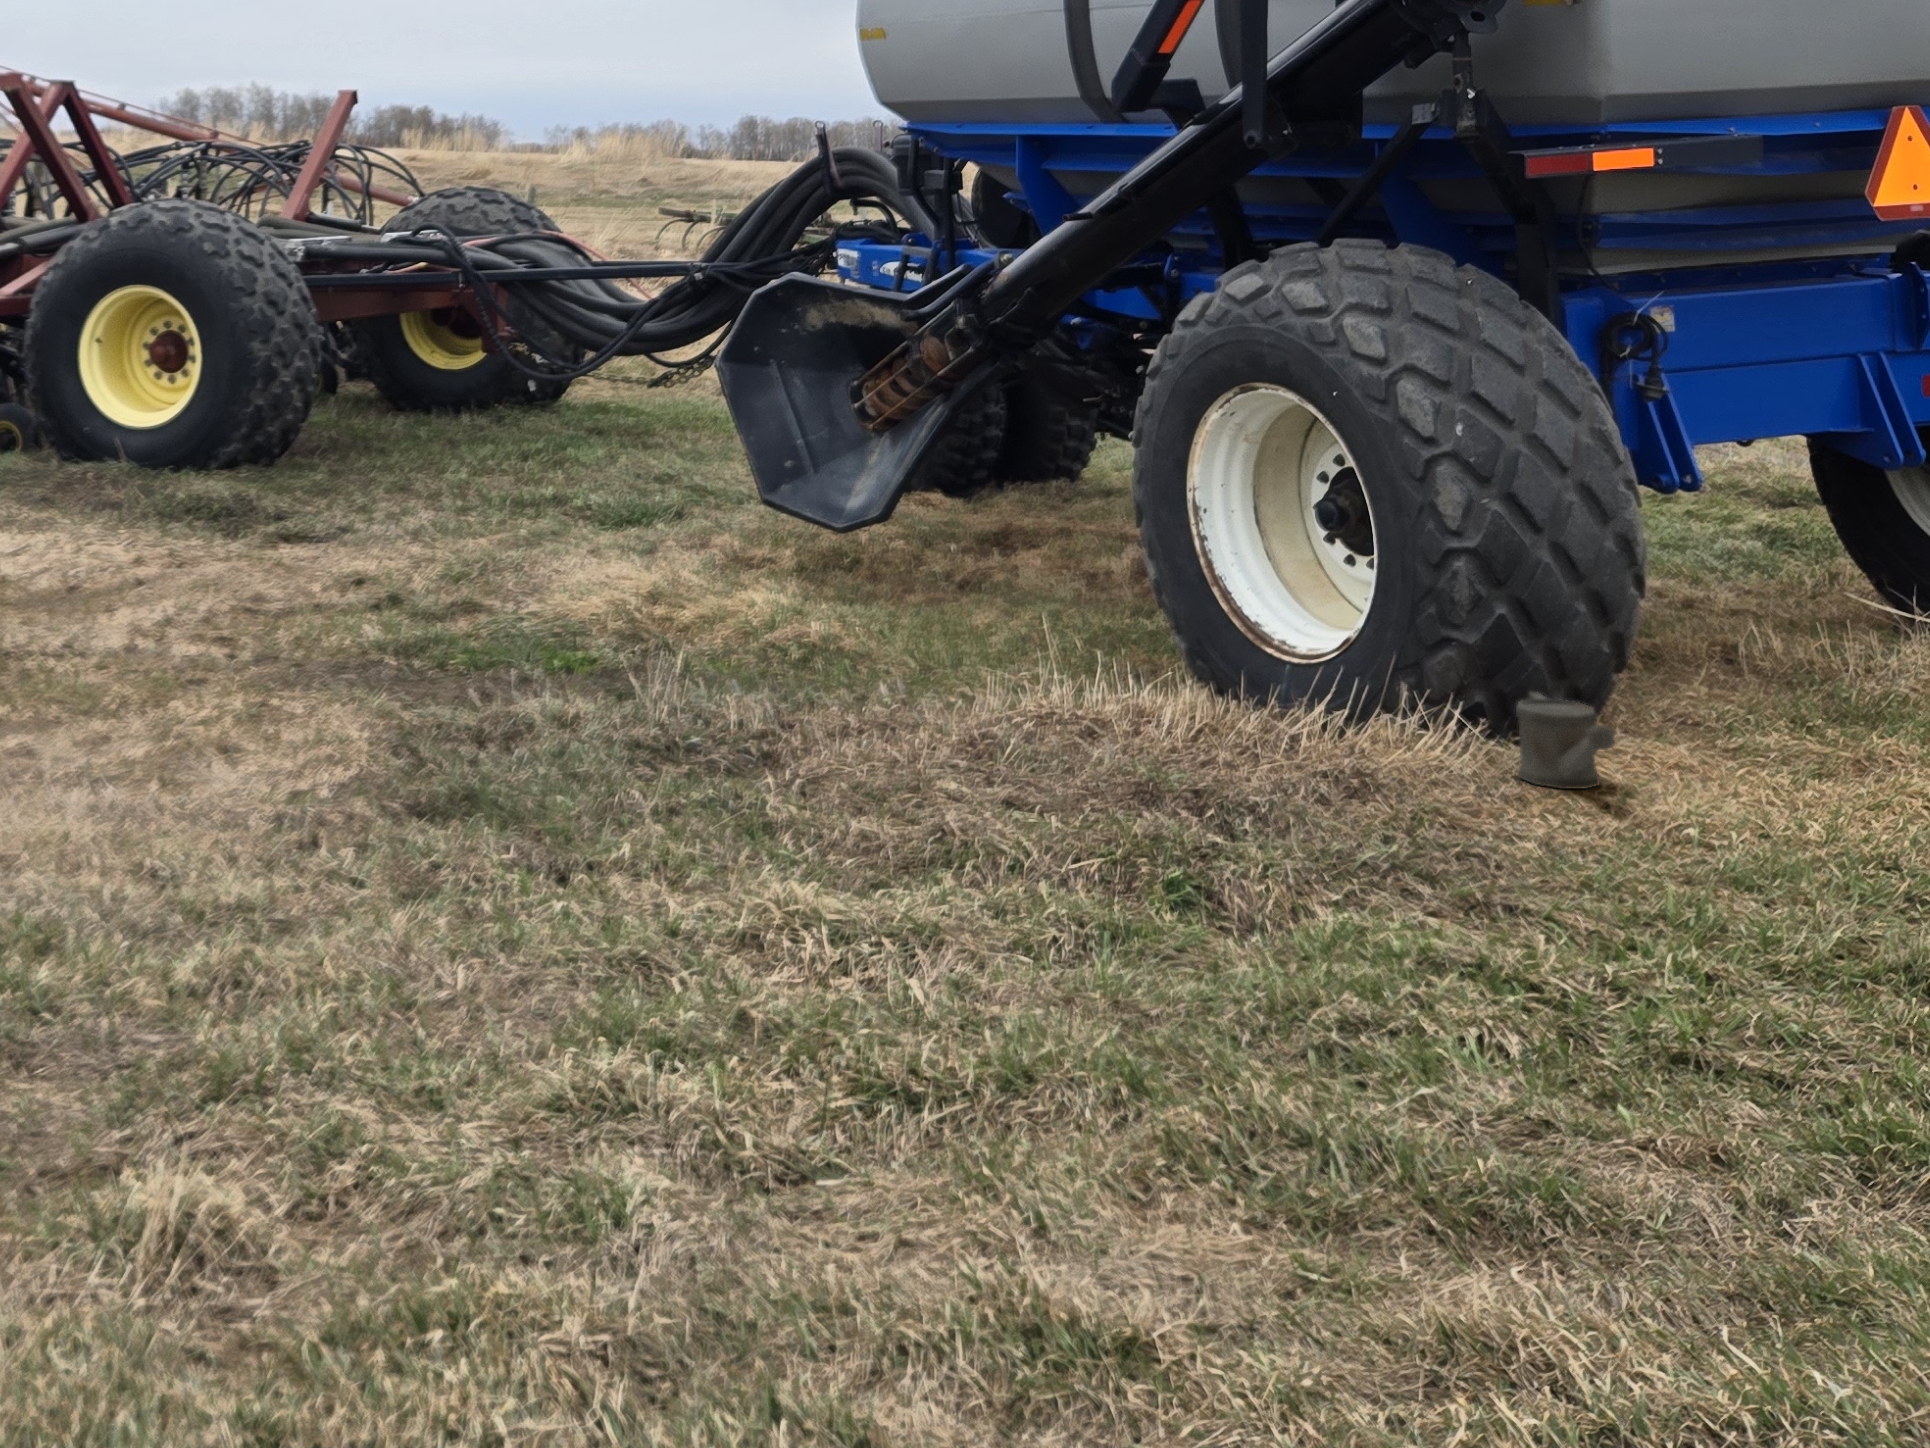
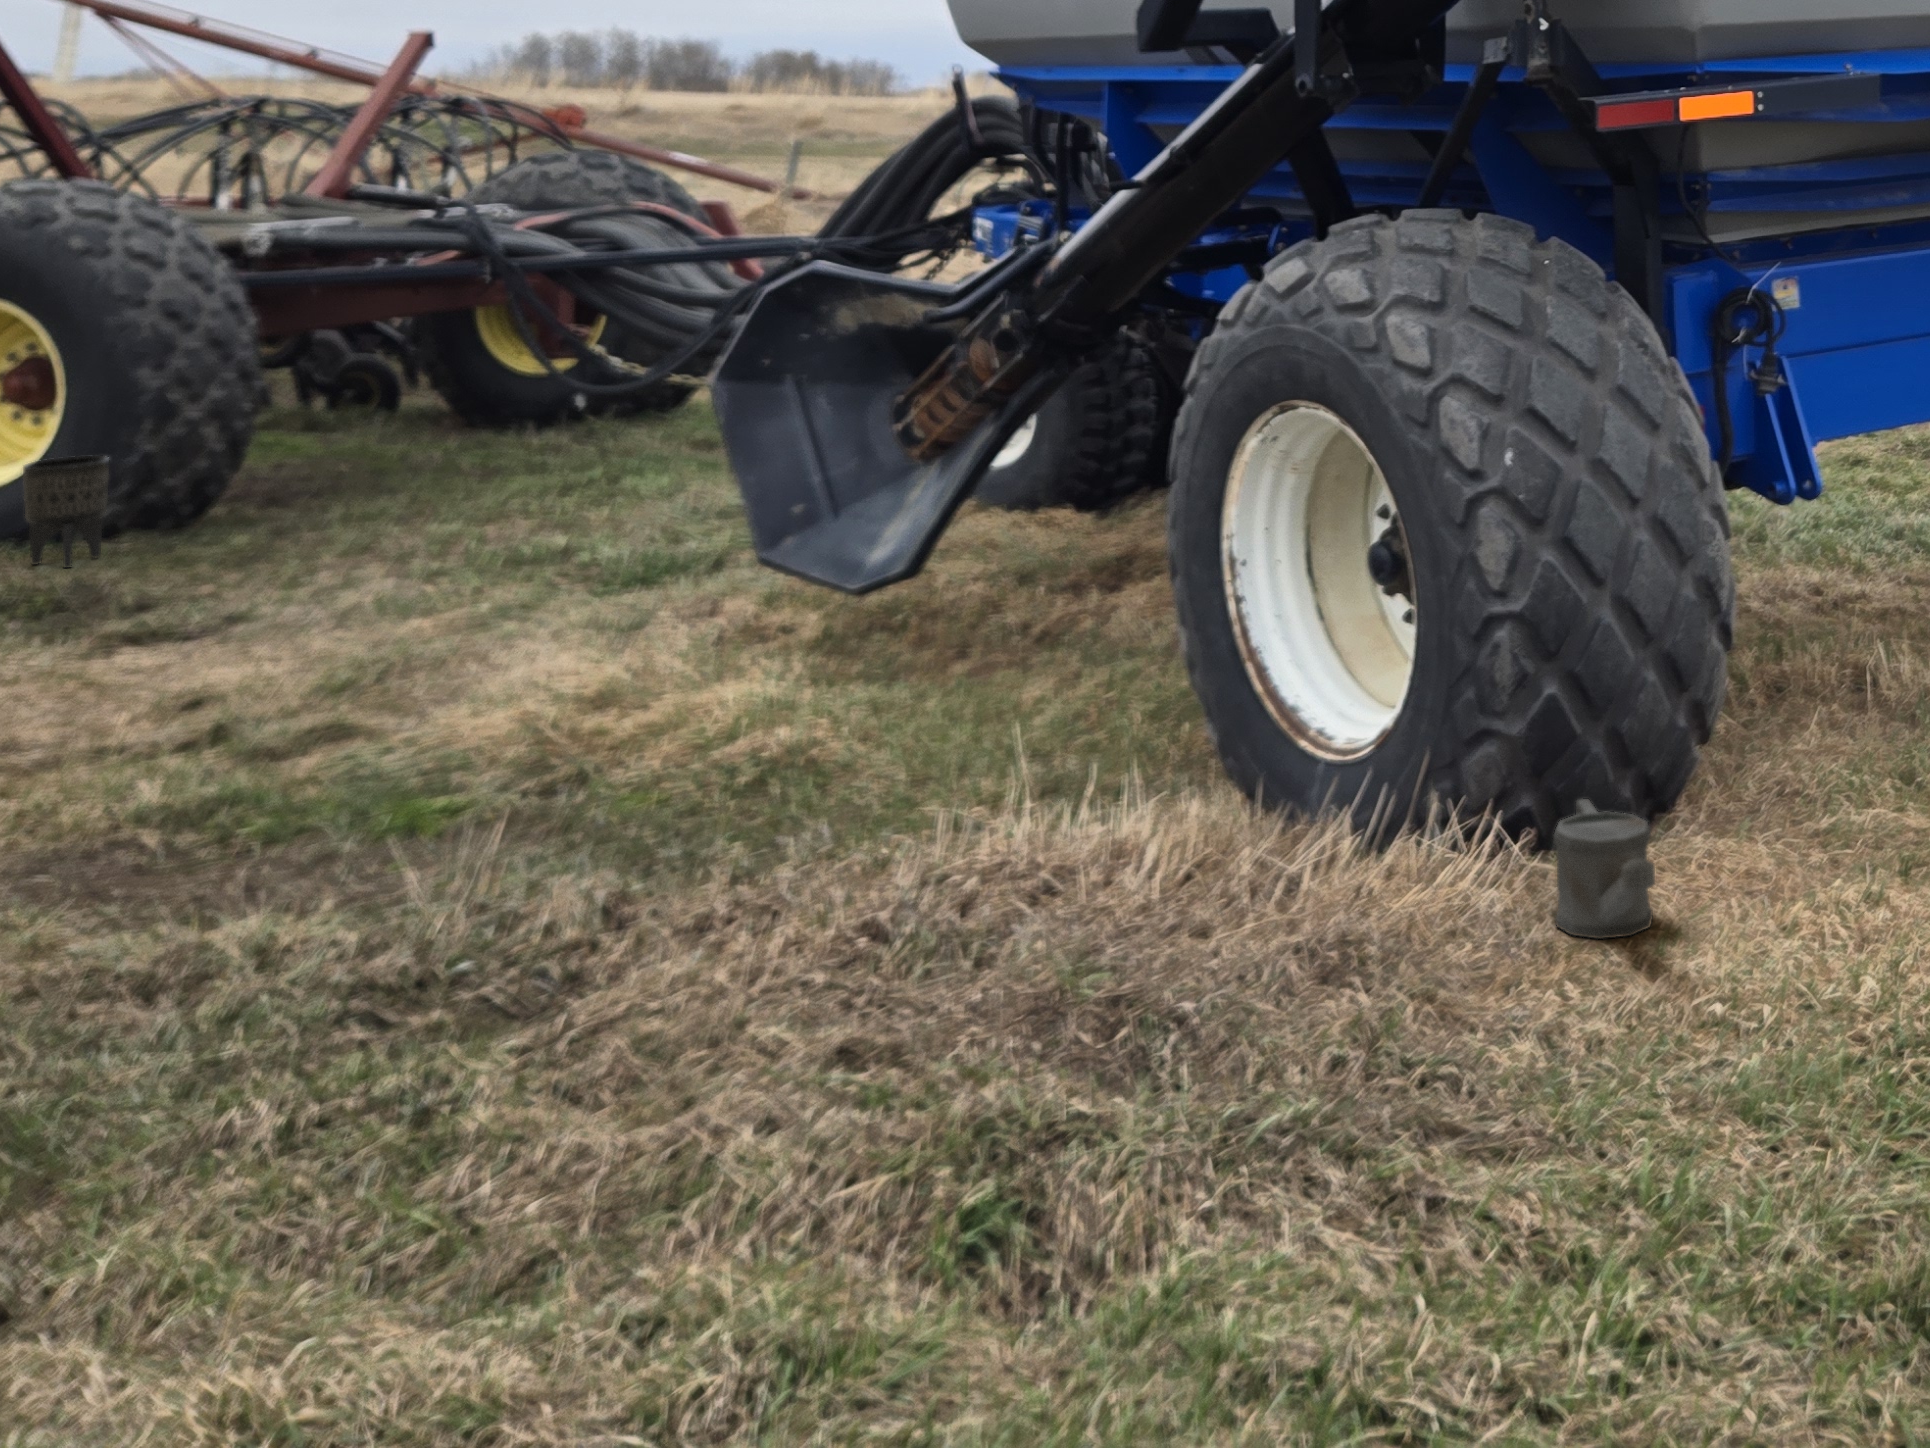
planter: none [187,405,240,484] -> present [23,456,109,568]

